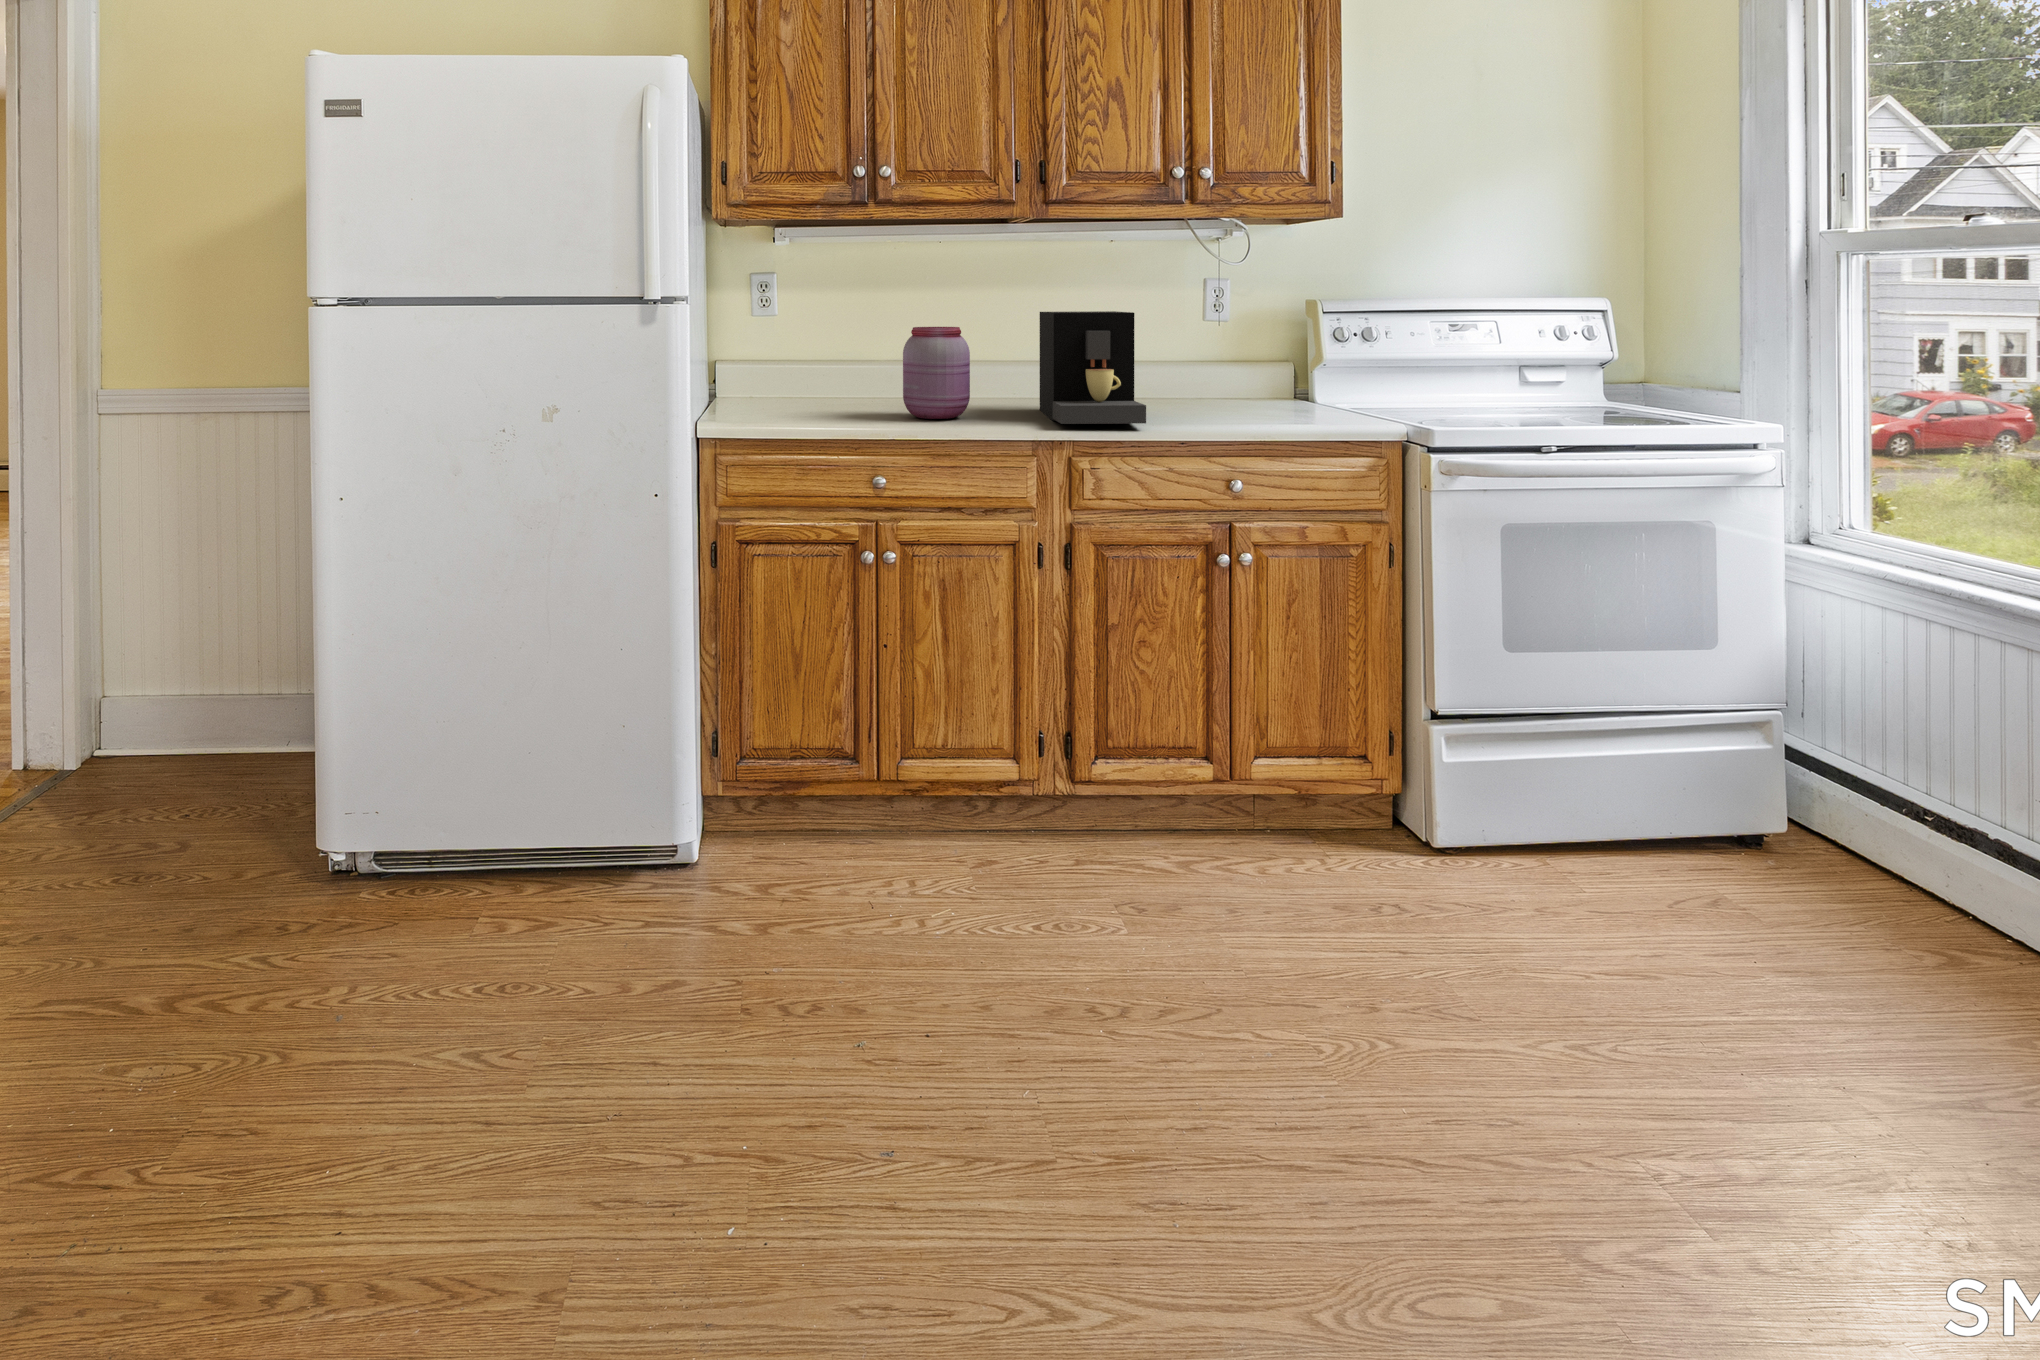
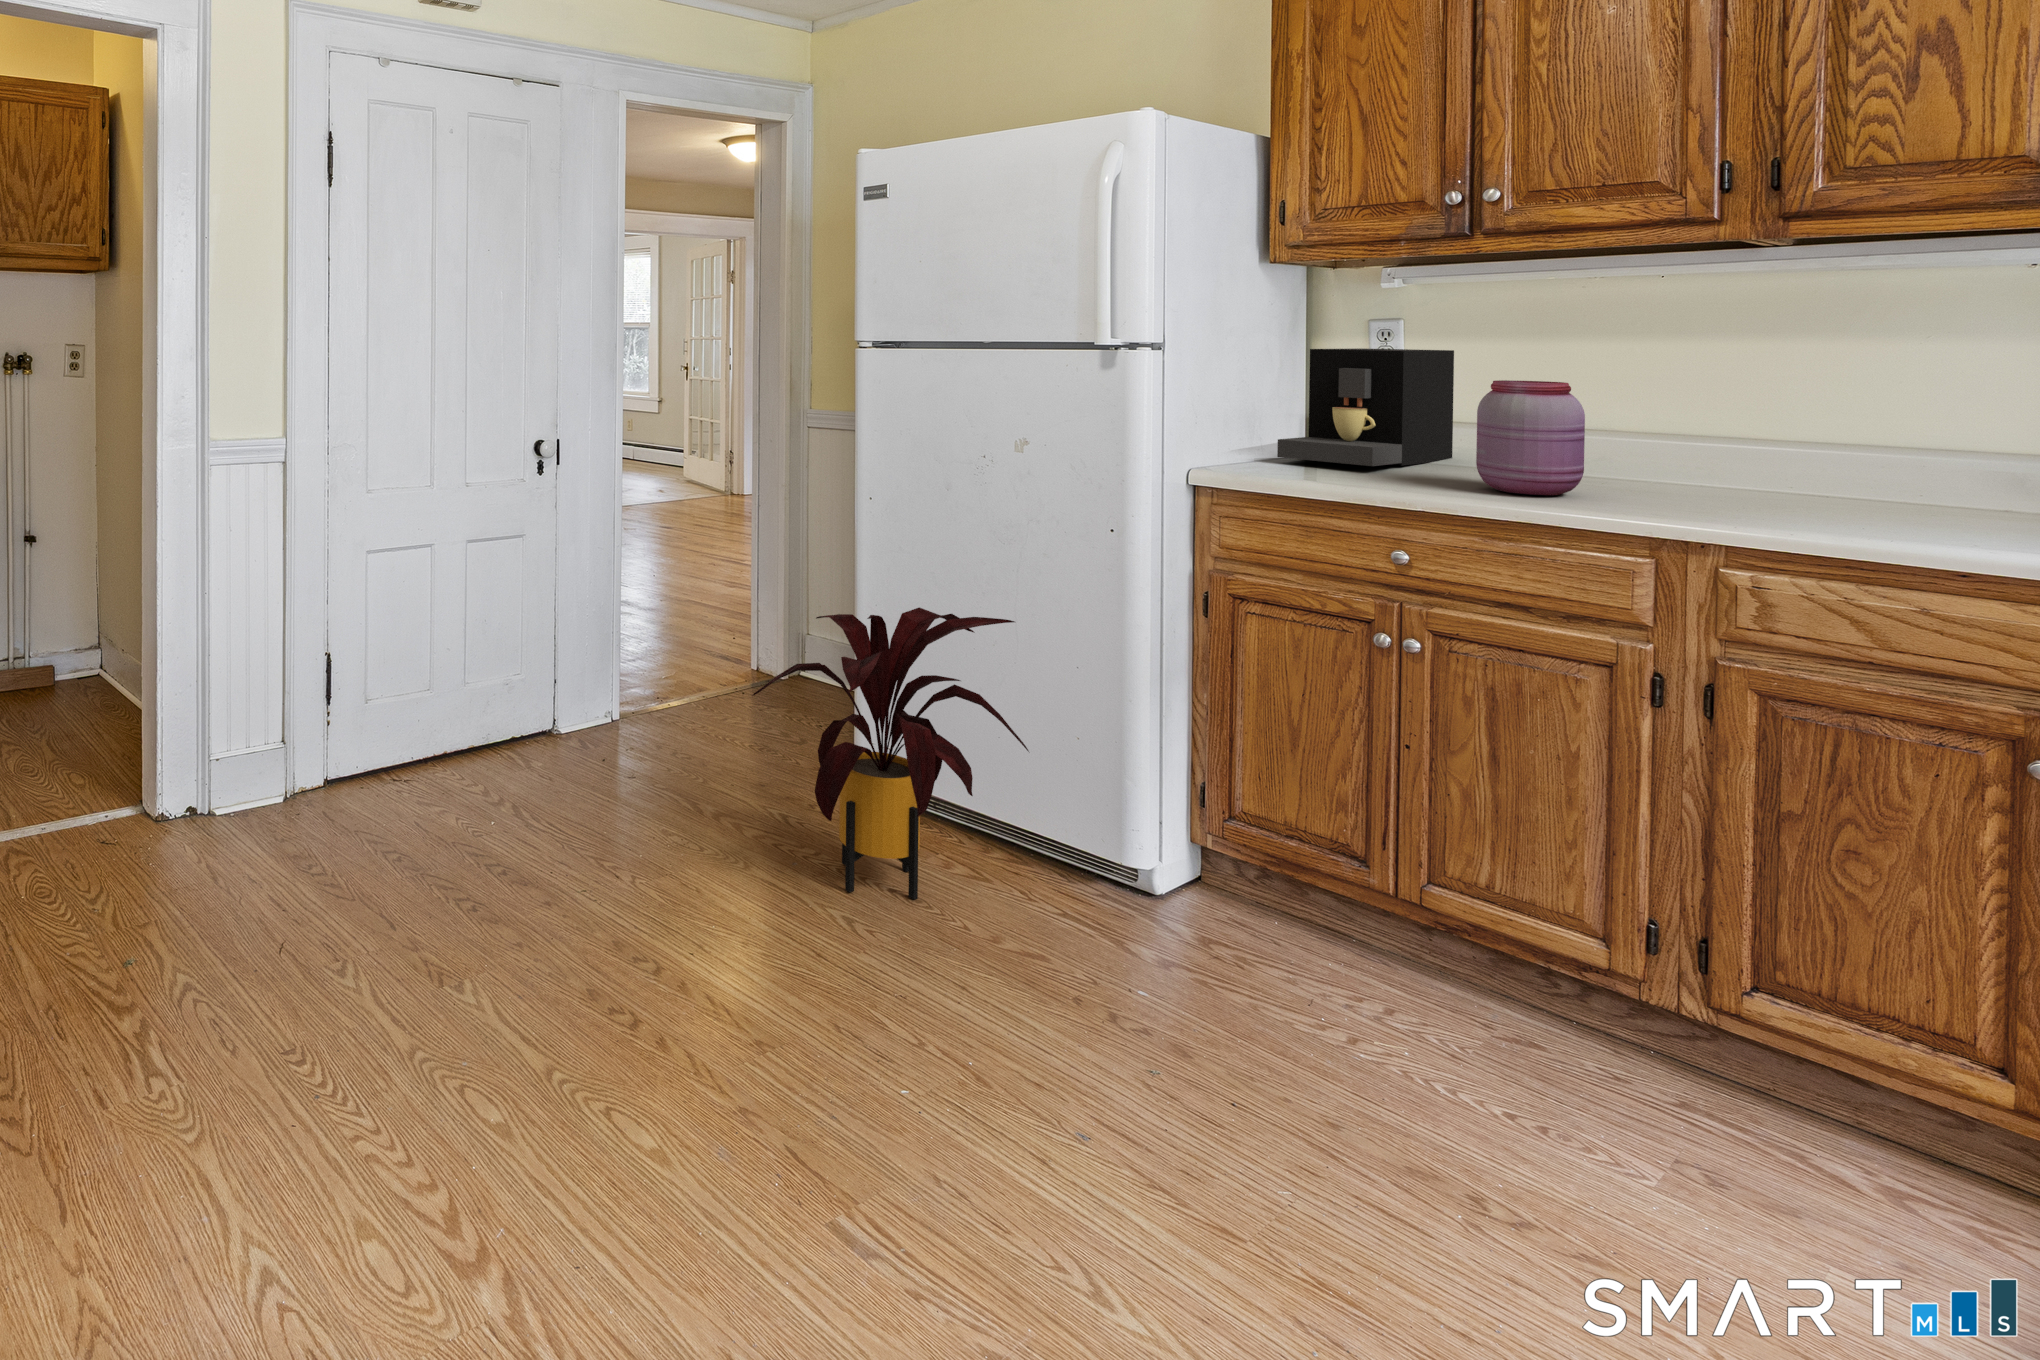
coffee maker: present [1040,311,1146,424] -> present [1277,348,1454,466]
house plant: none [318,617,622,1005] -> present [753,607,1029,900]

